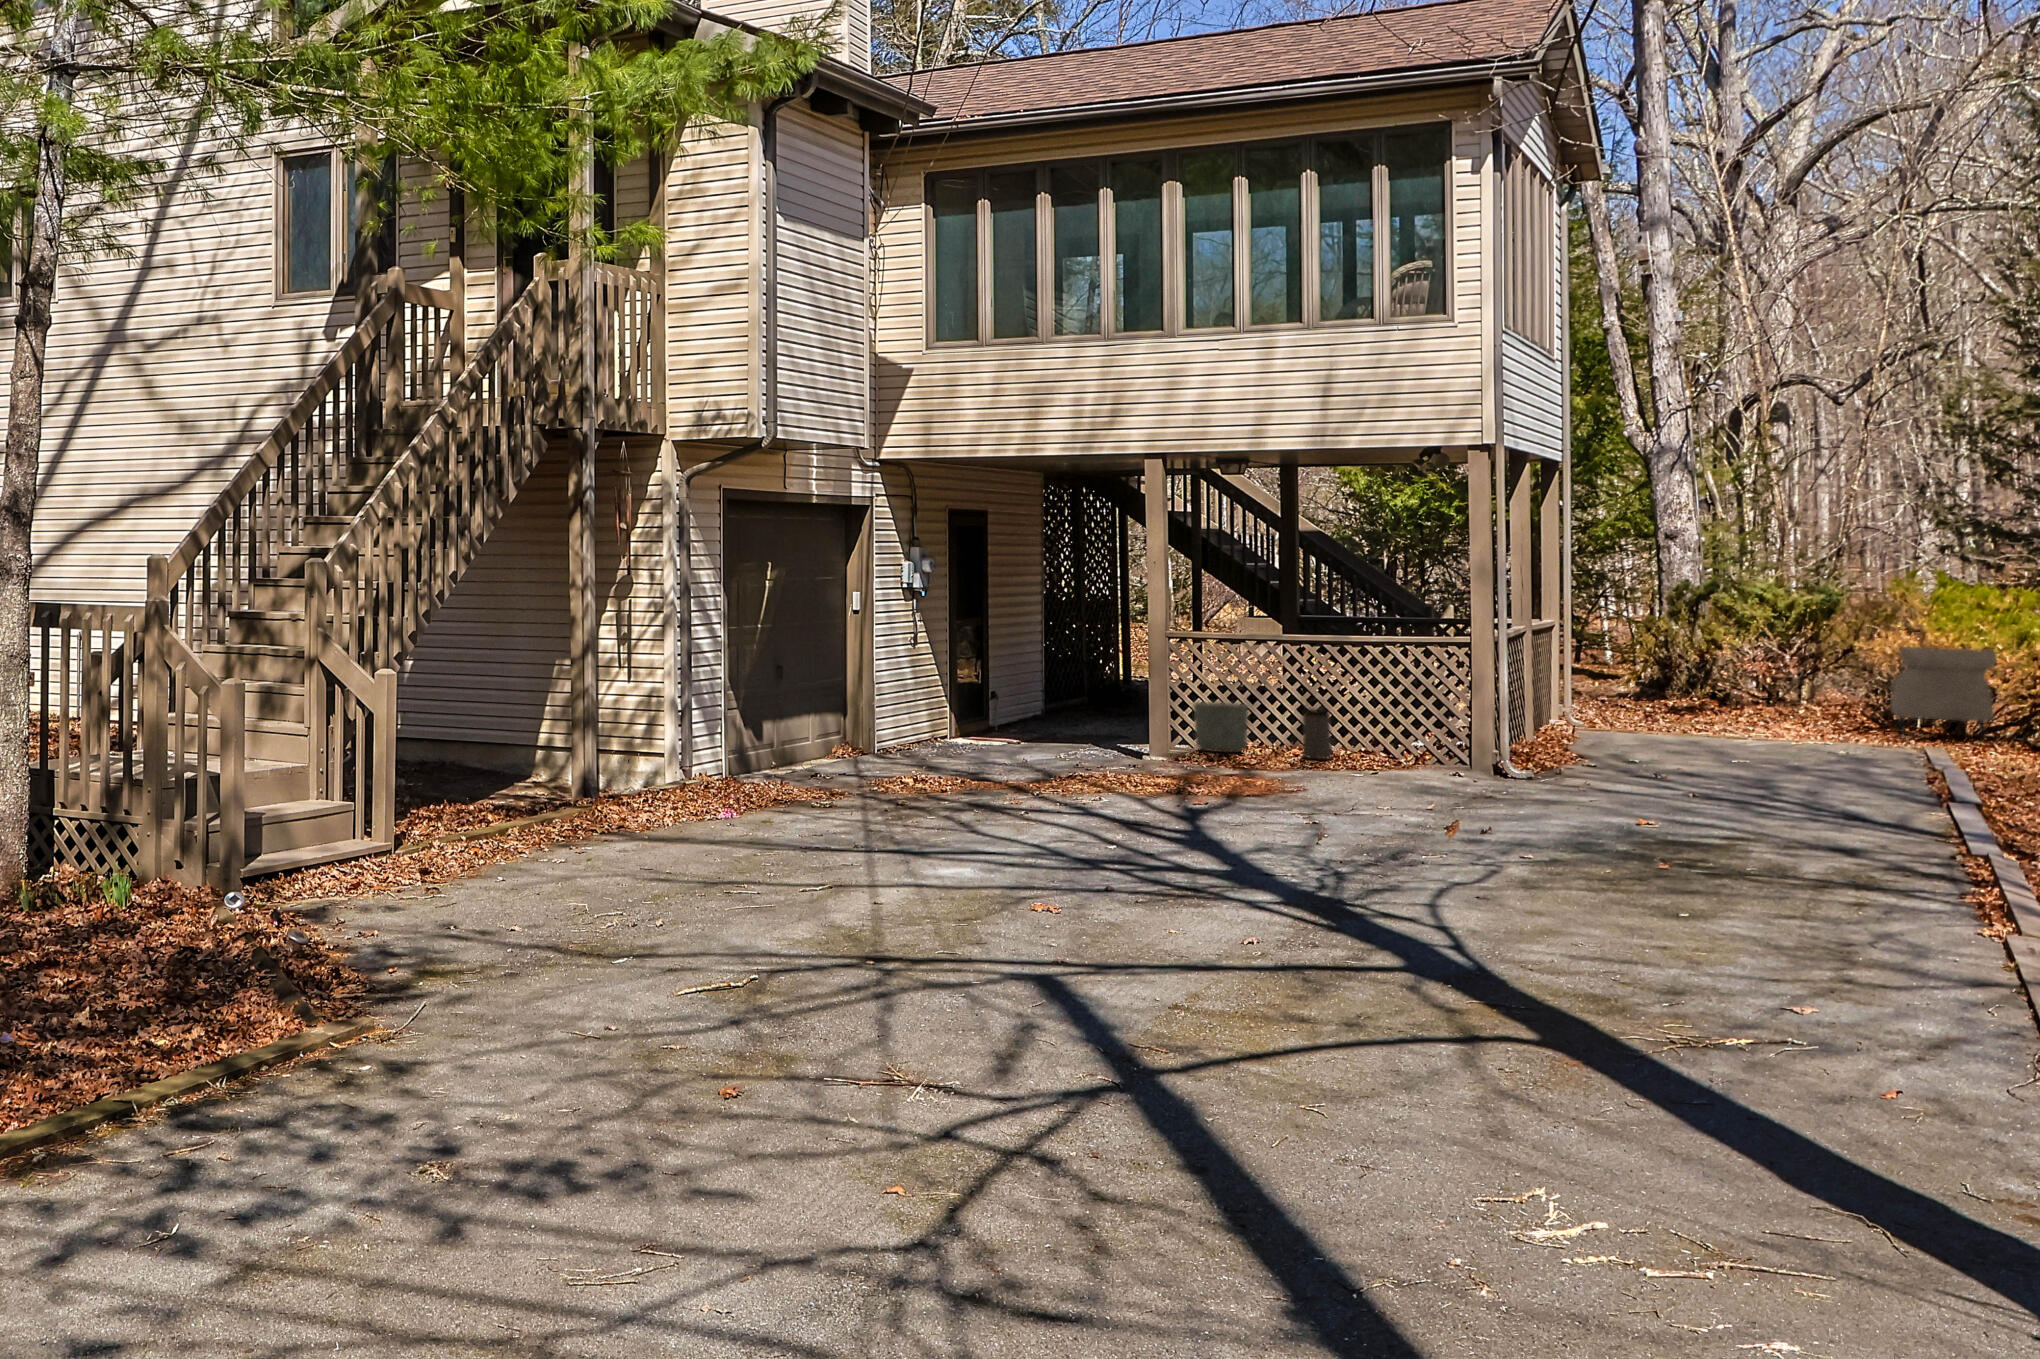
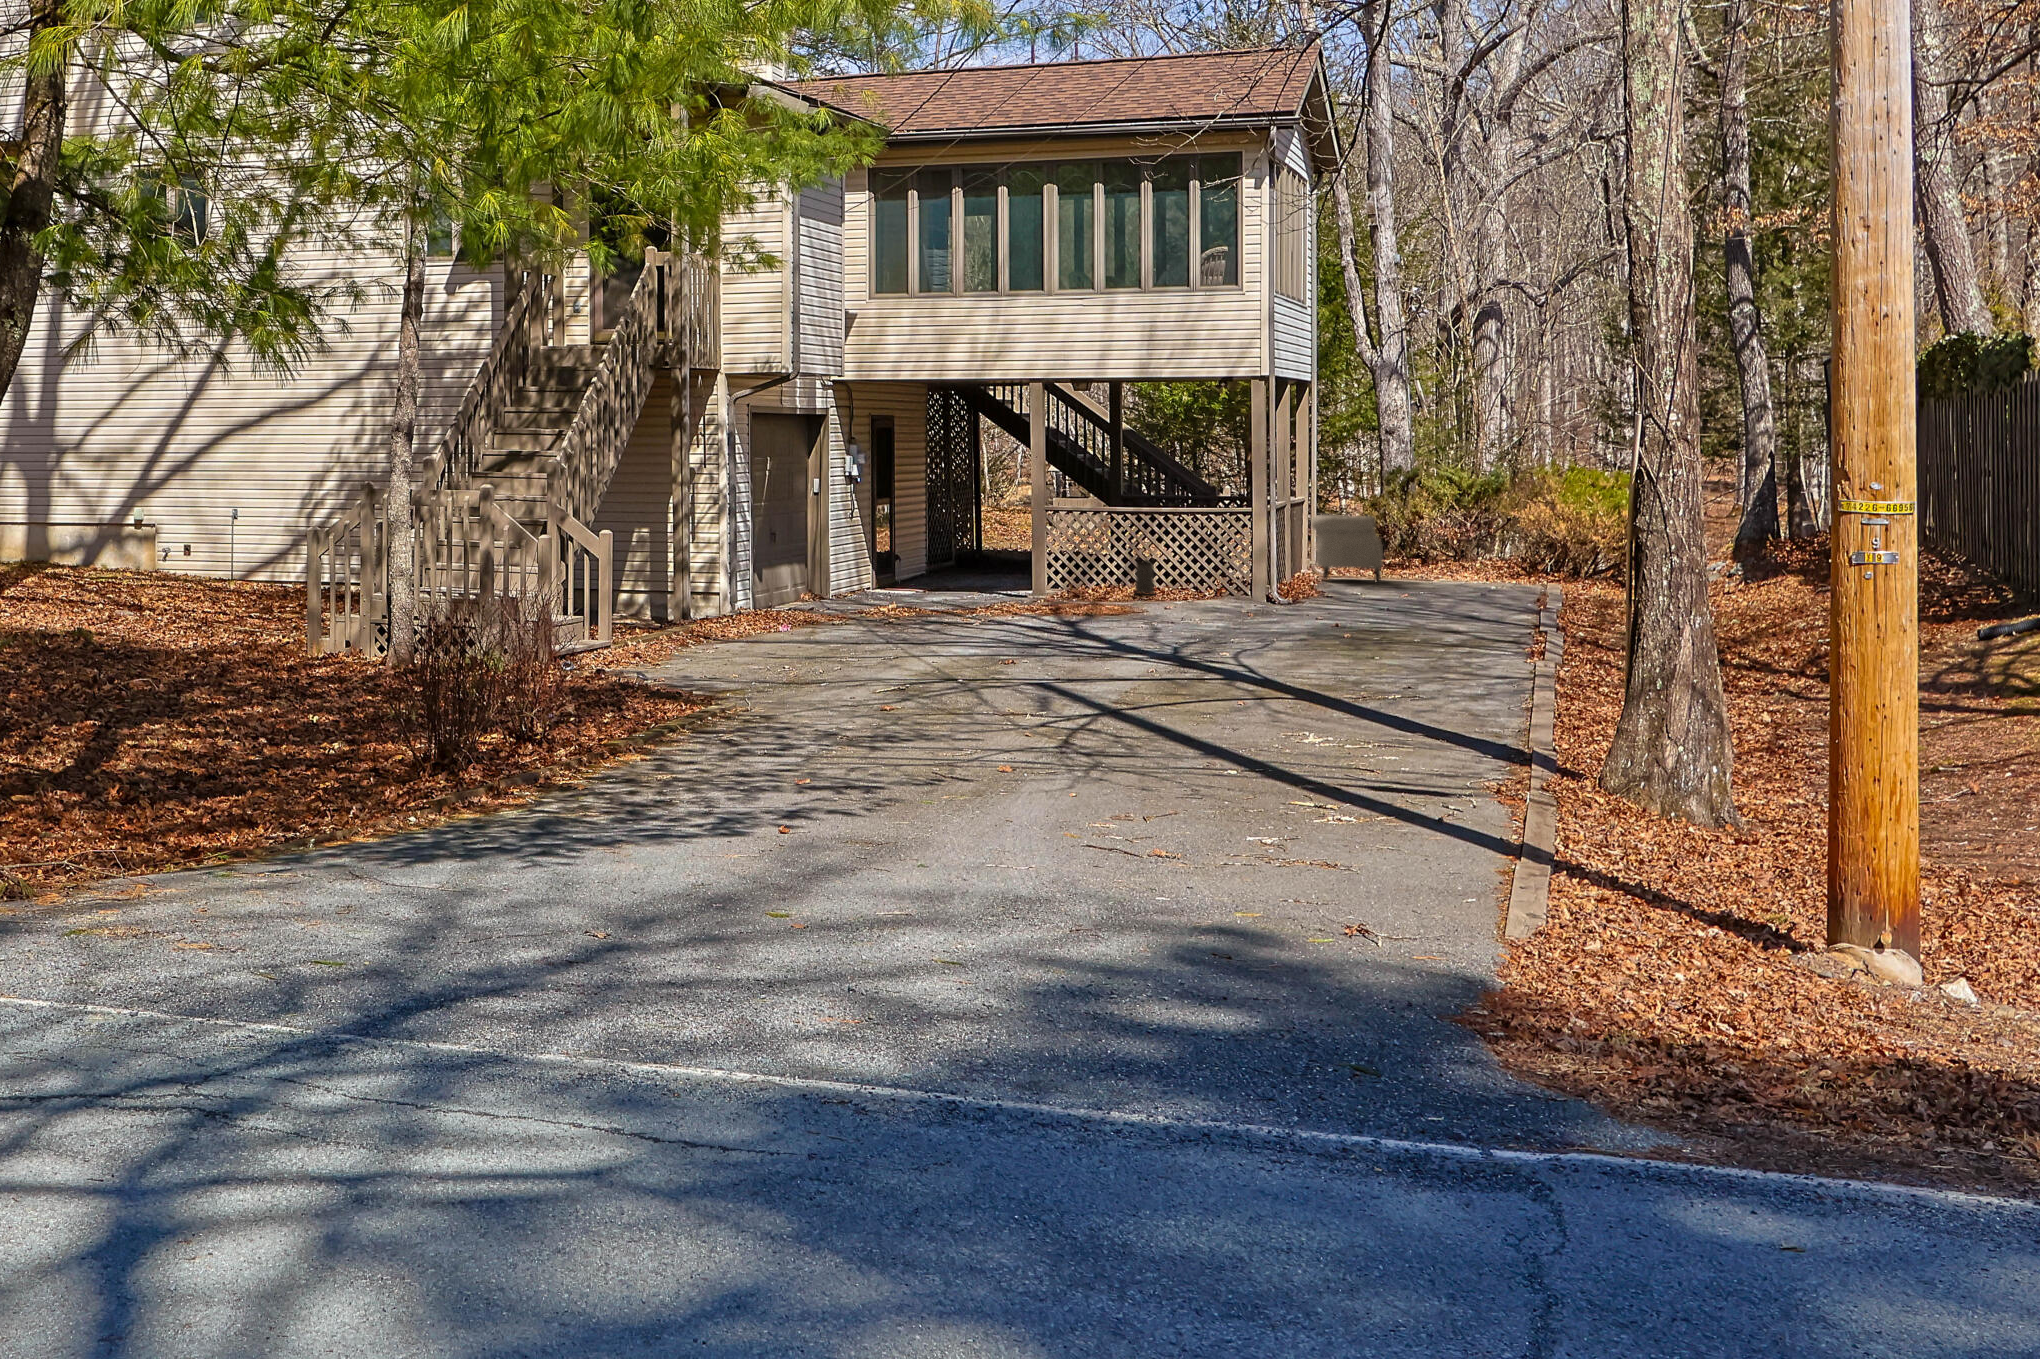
chair: present [1890,646,1997,740] -> present [1311,515,1383,582]
planter: present [1194,702,1248,752] -> none [1059,557,1097,592]

